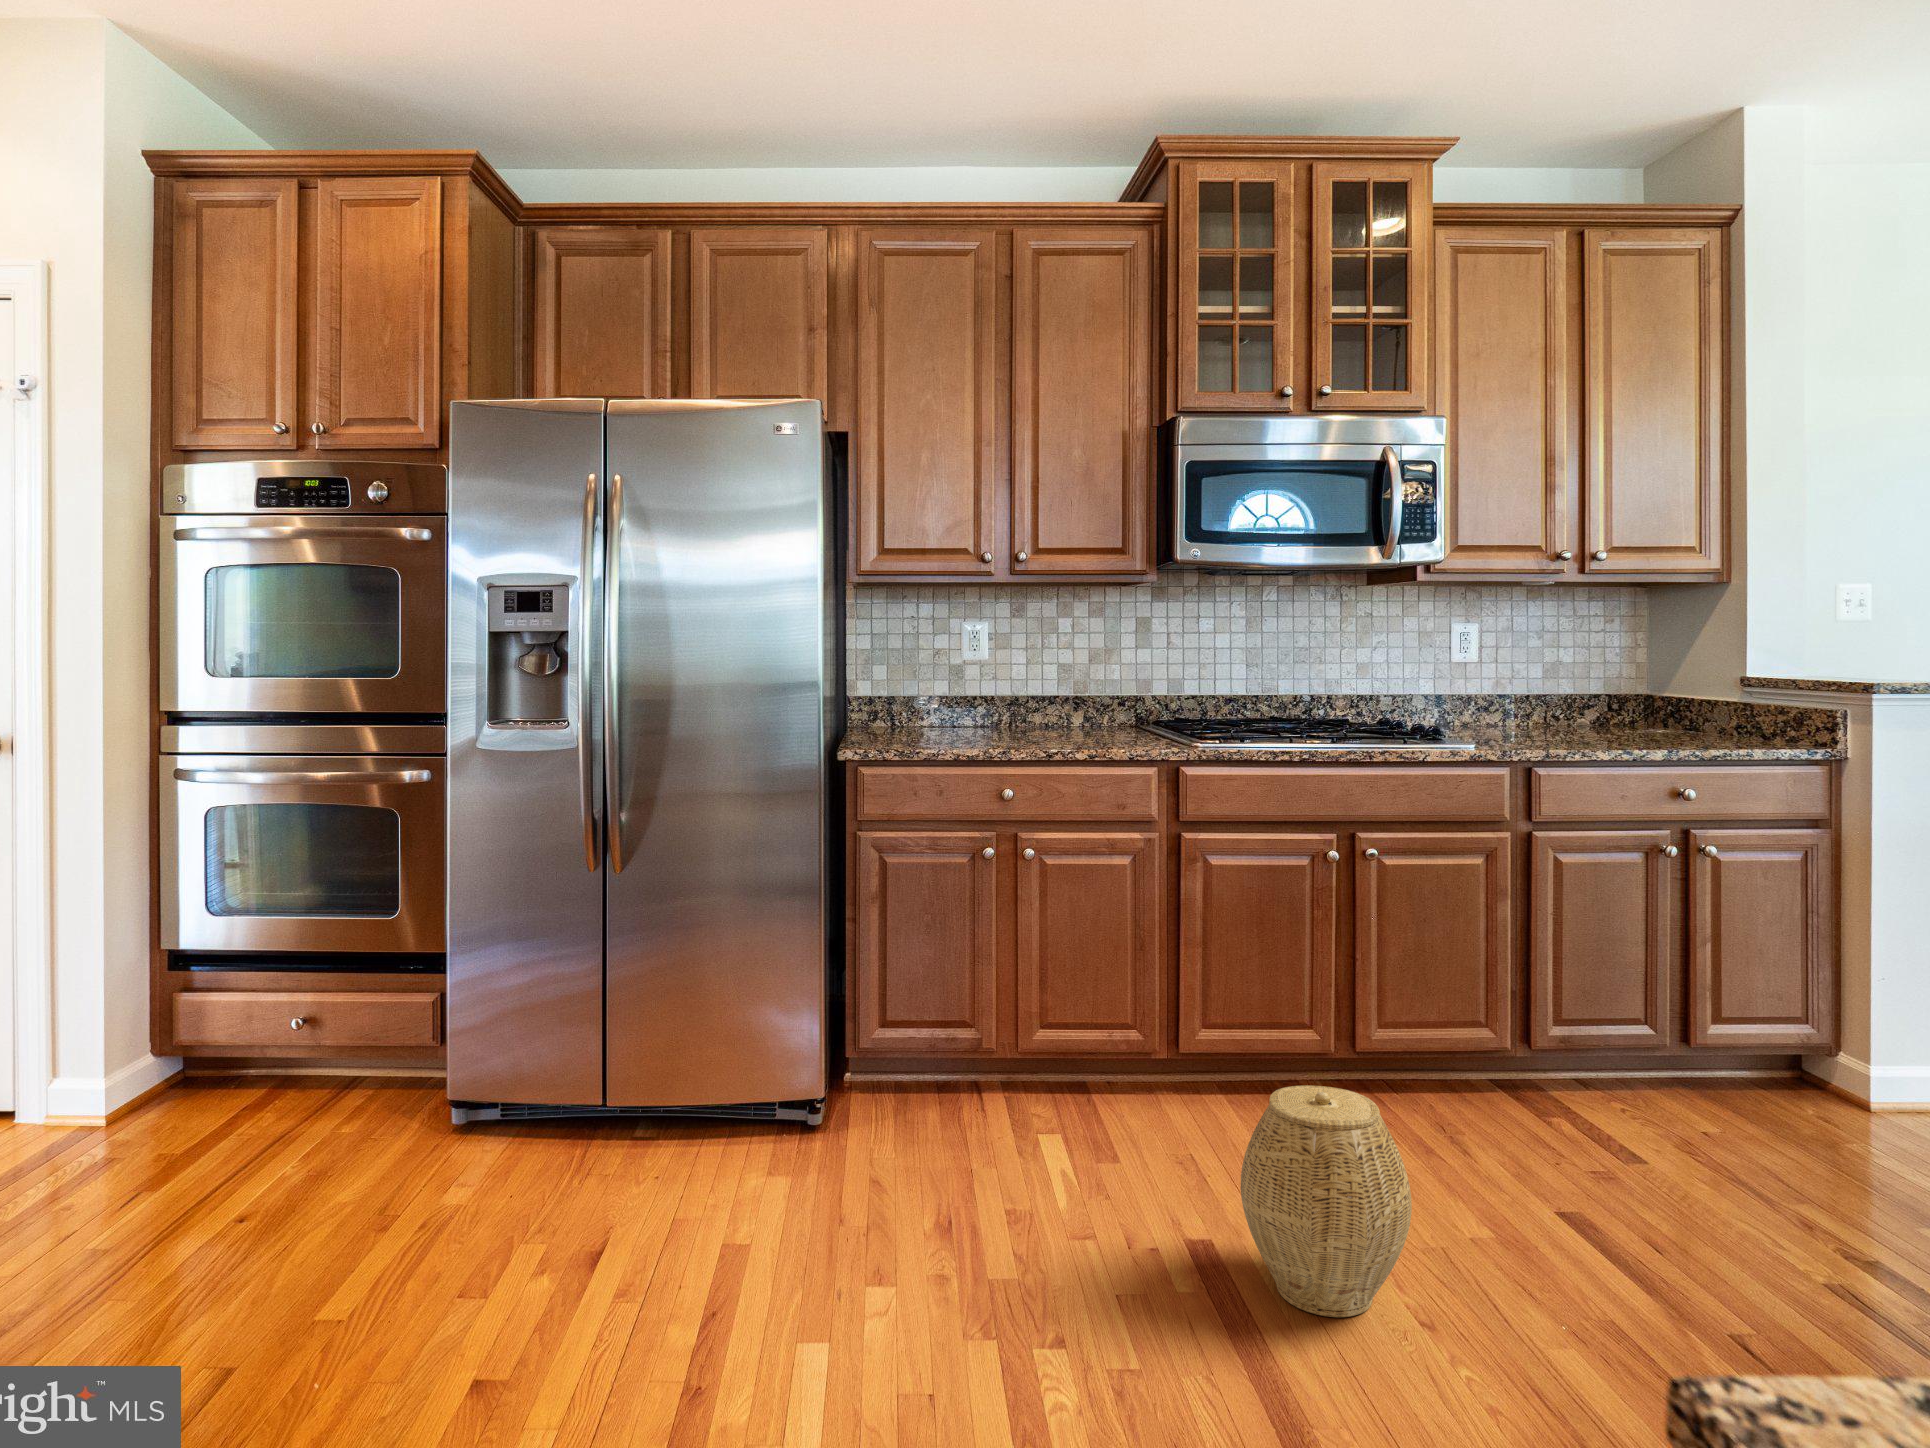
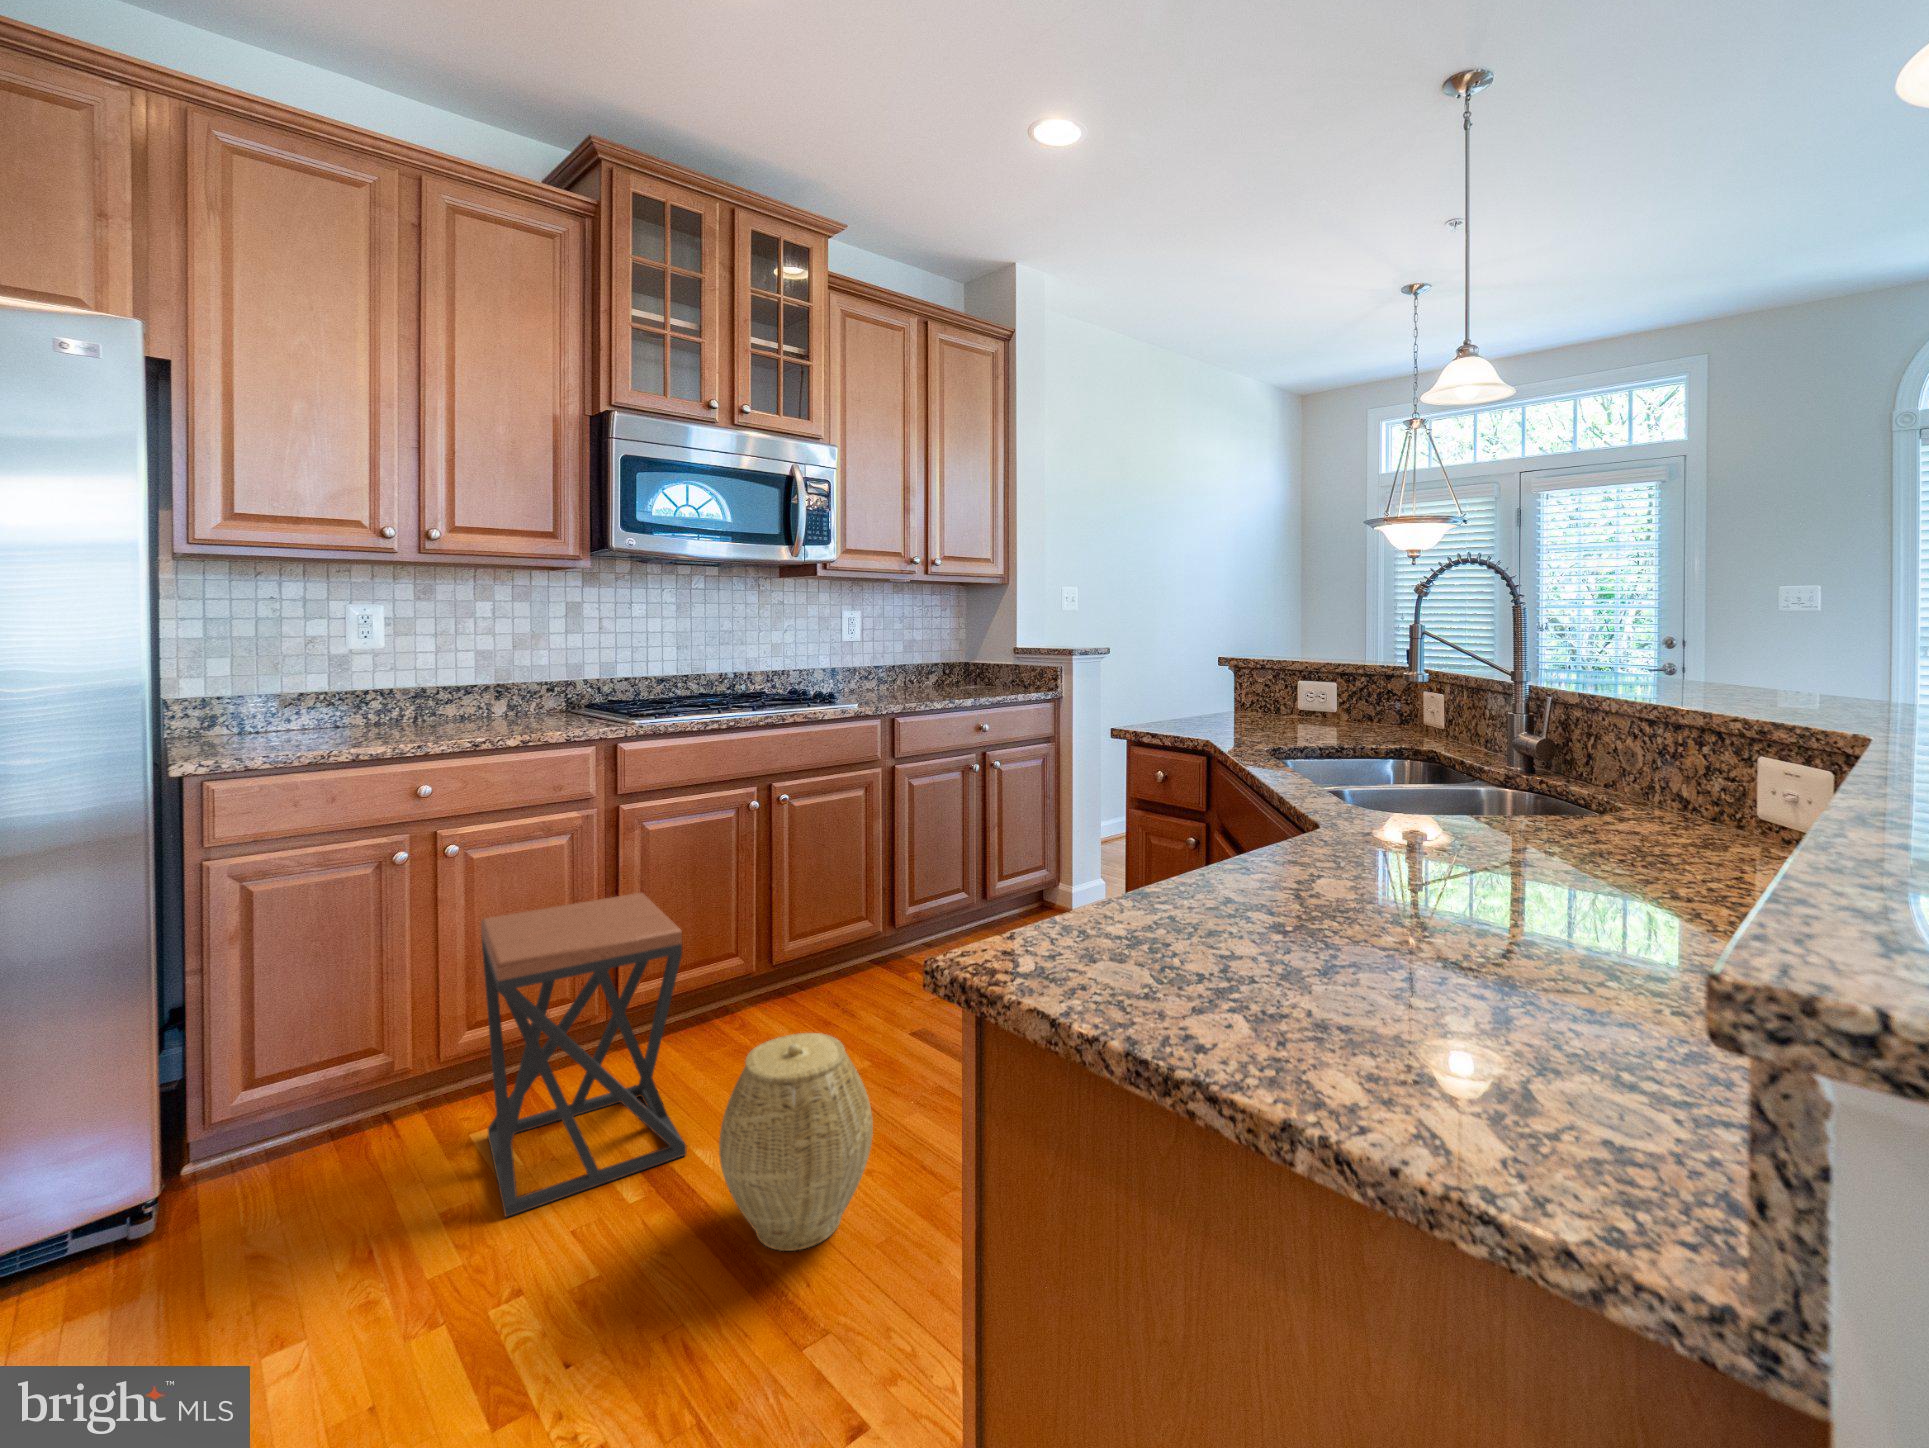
stool: none [1048,918,1221,1197] -> present [481,893,686,1217]

